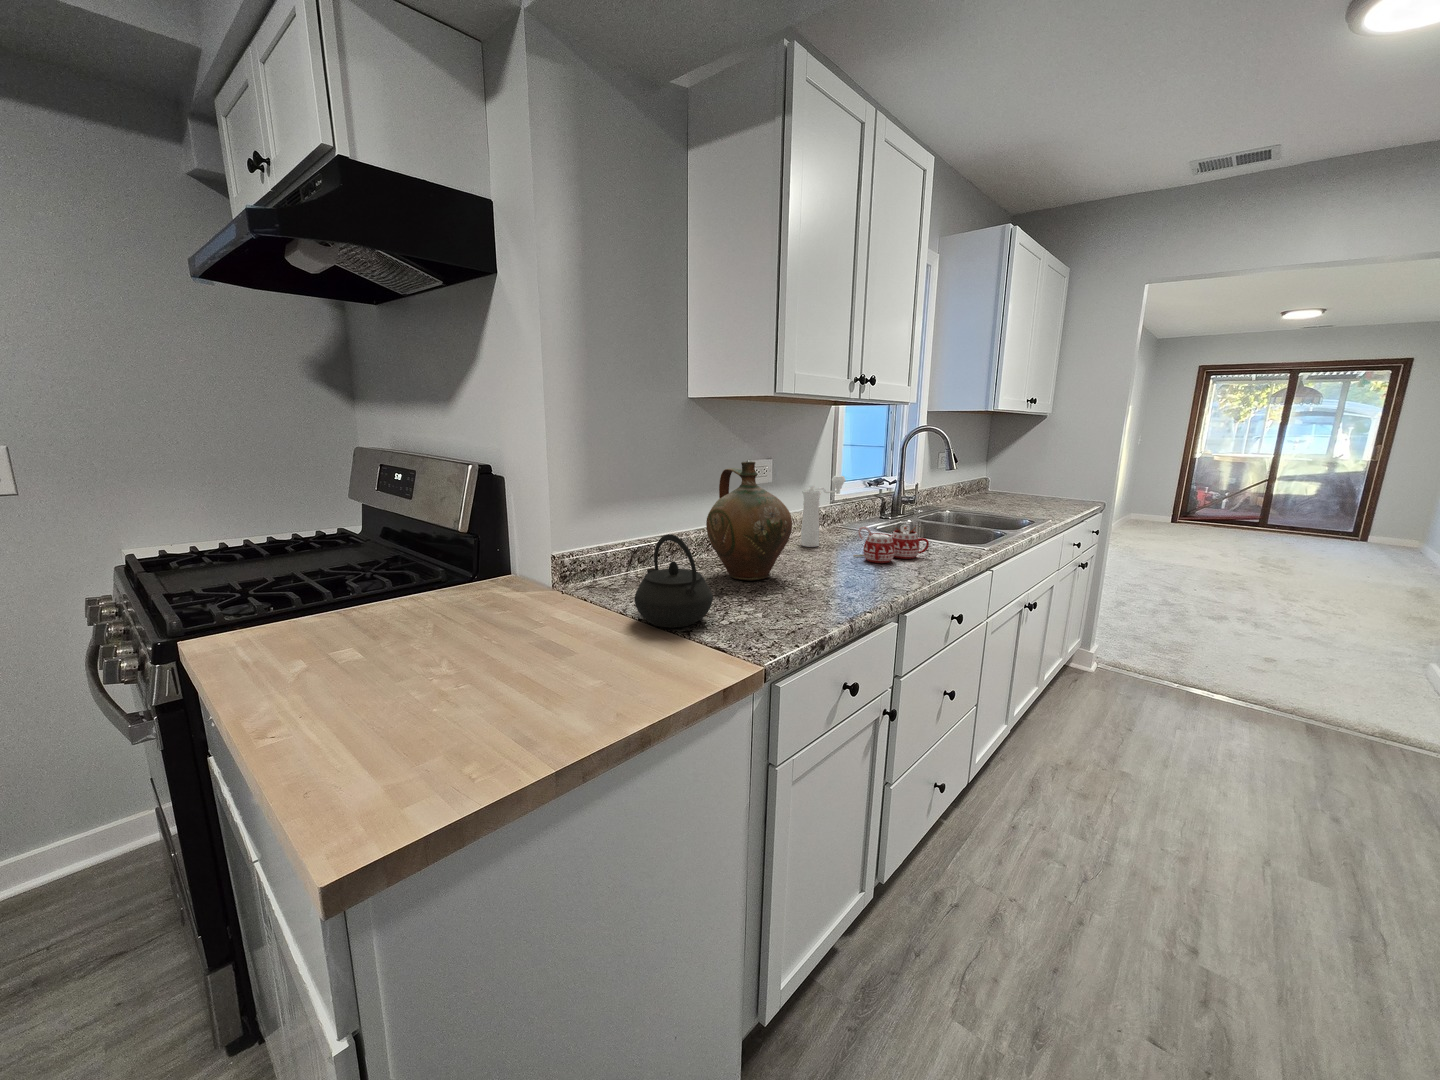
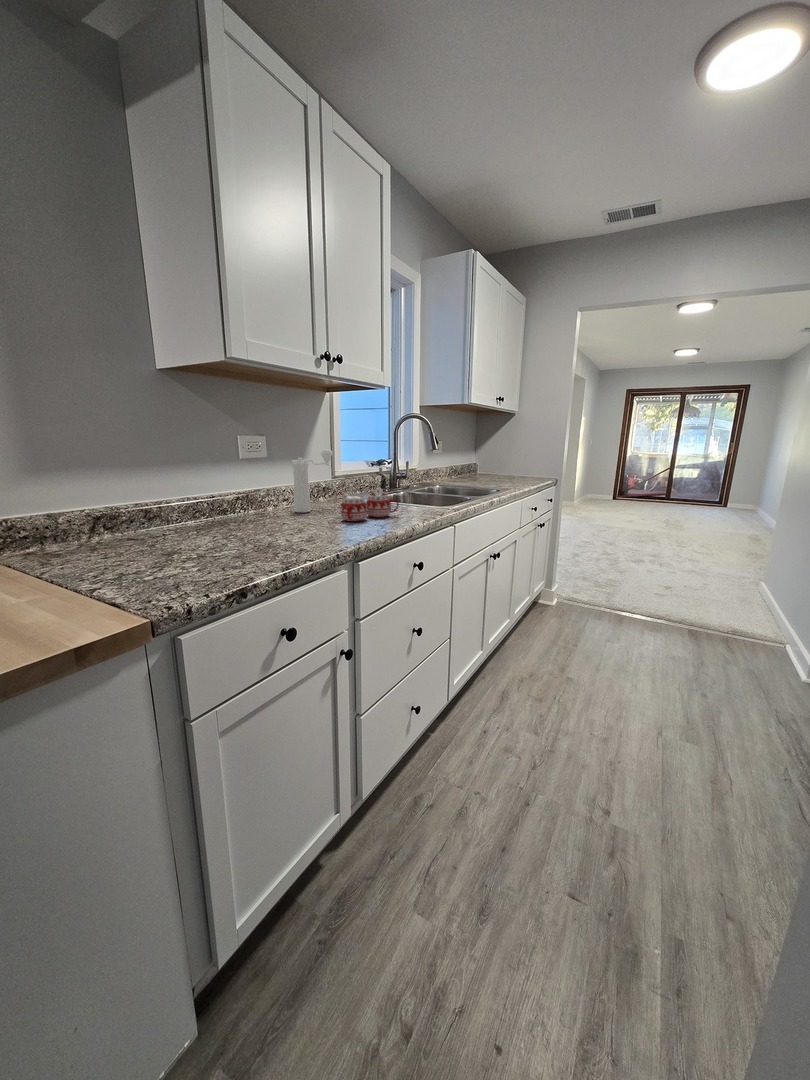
ceramic jug: present [706,461,792,581] -> none [169,425,257,540]
kettle: present [634,534,713,627] -> none [34,487,136,587]

